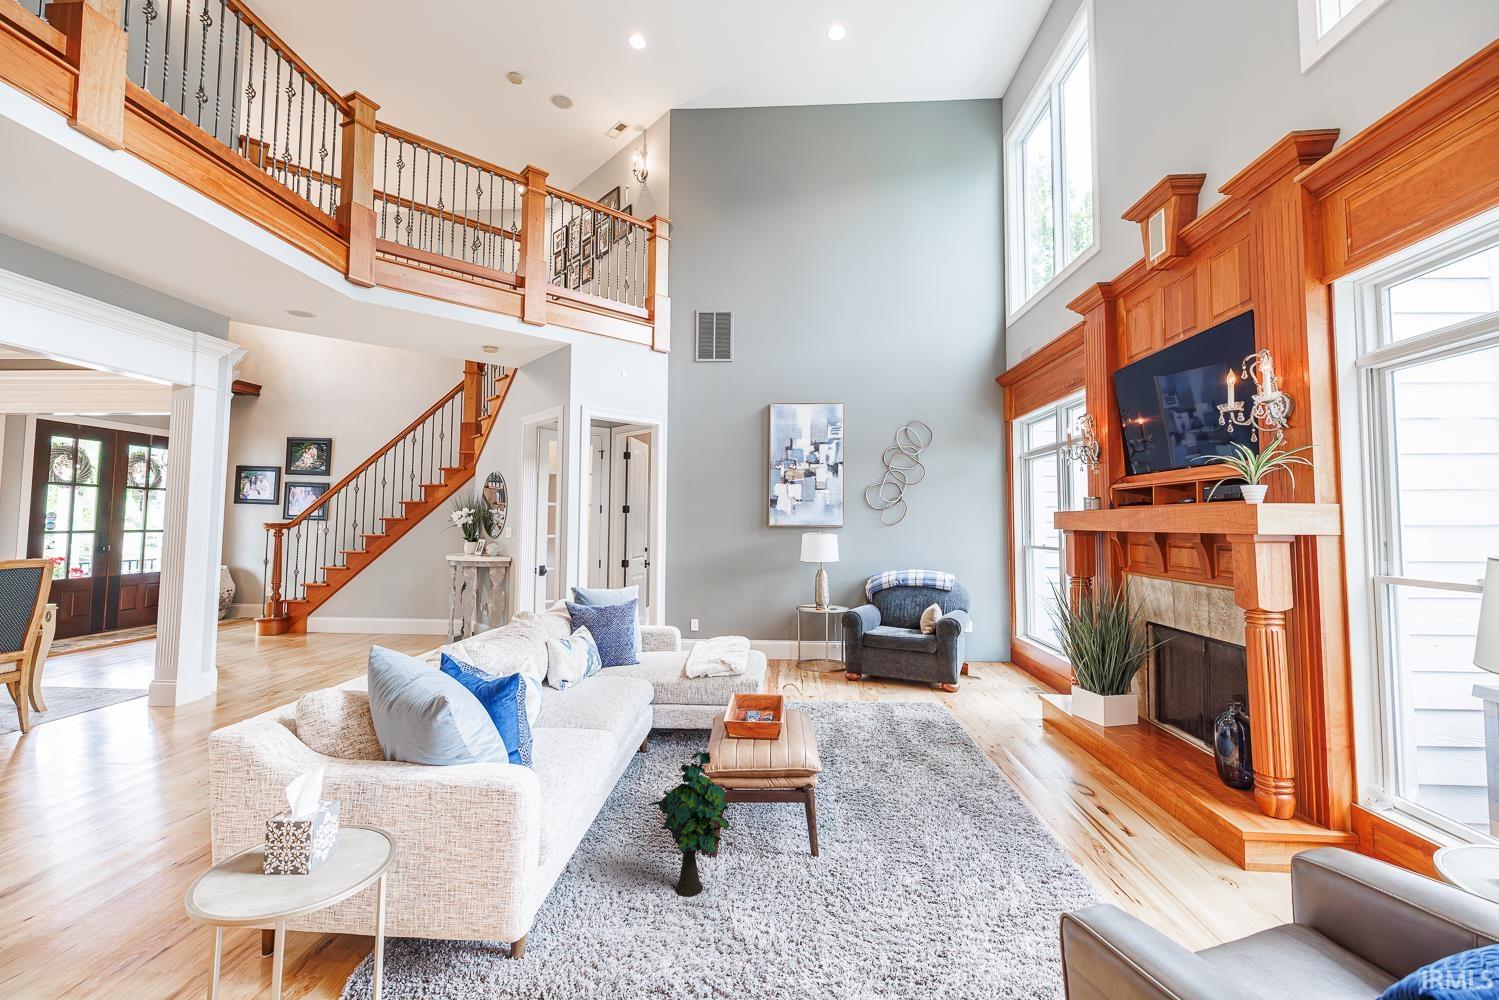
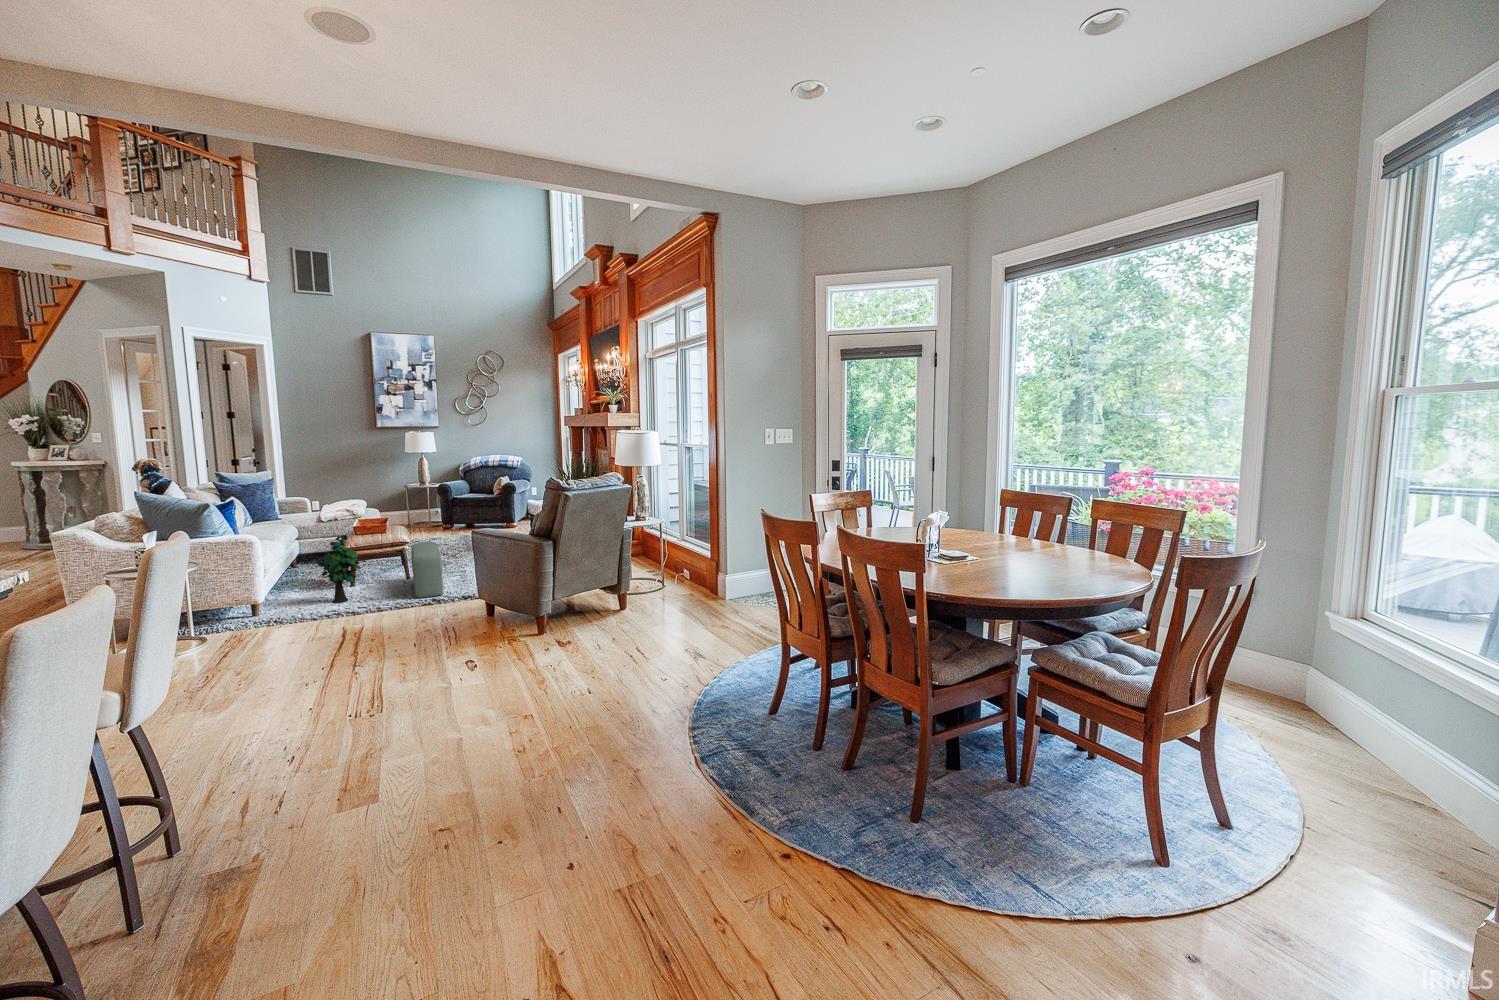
pouf: none [820,765,887,932] -> present [411,542,443,598]

